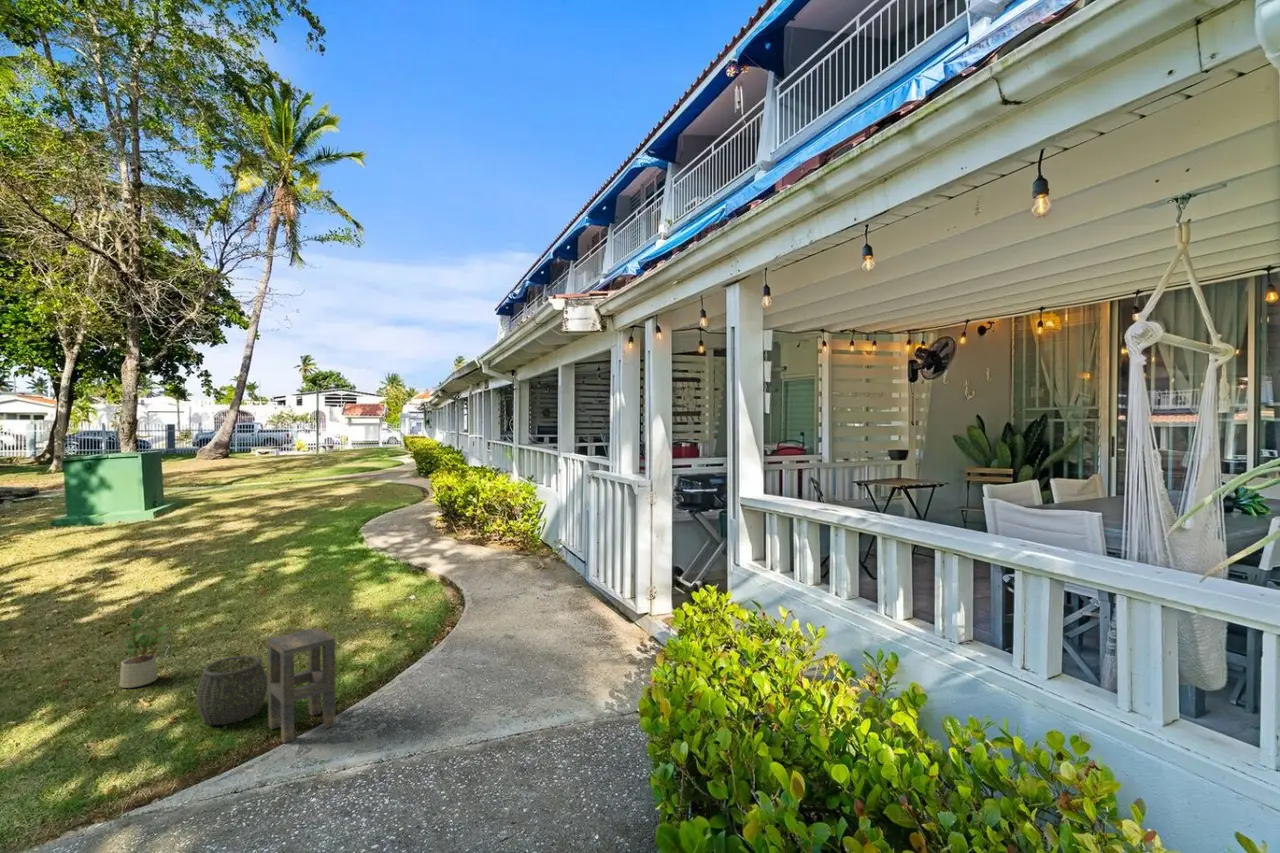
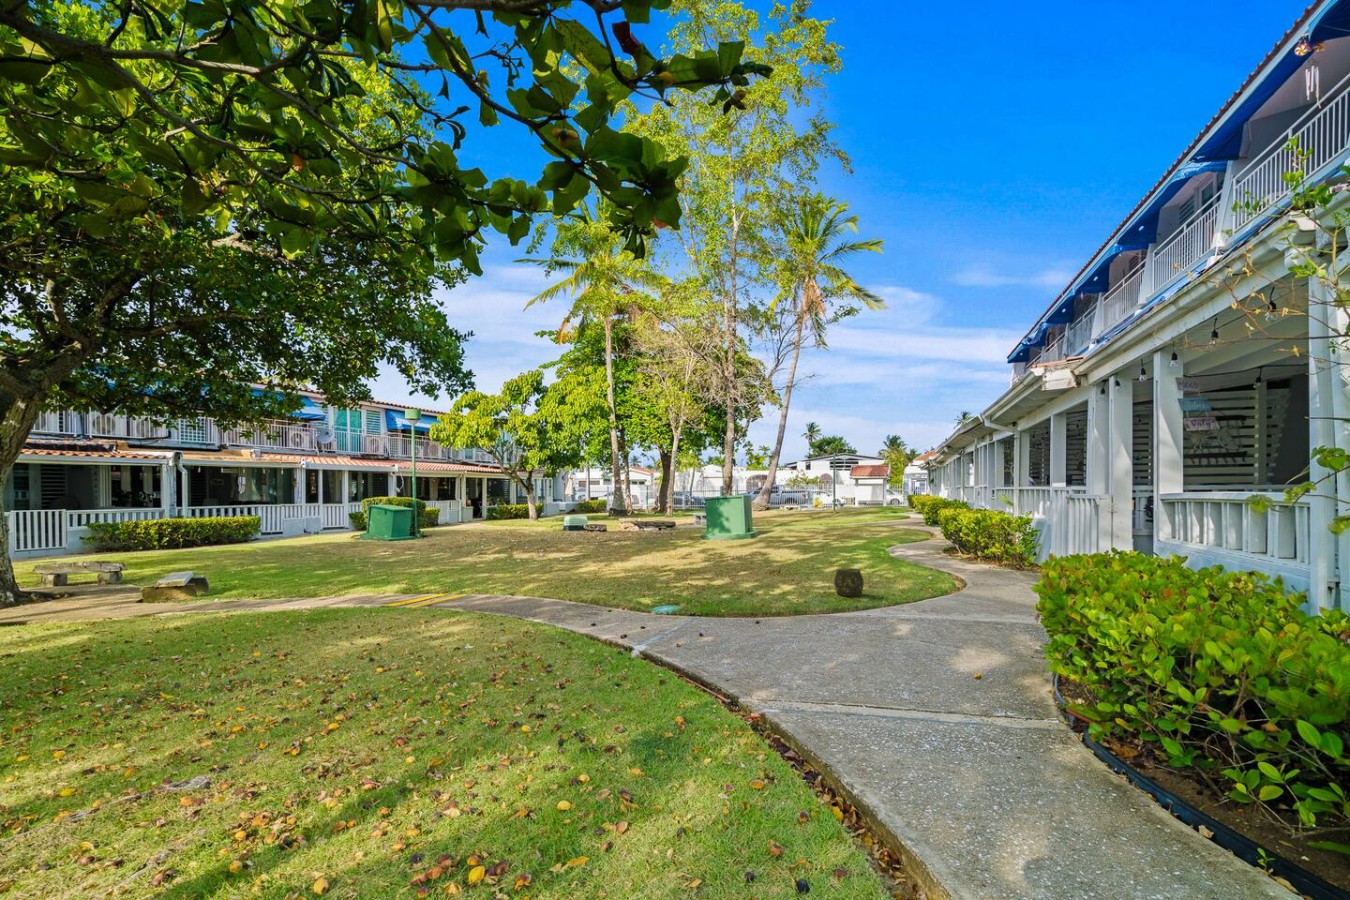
potted plant: present [119,607,167,688] -> none [795,544,813,581]
side table: present [268,628,336,743] -> none [866,556,899,605]

